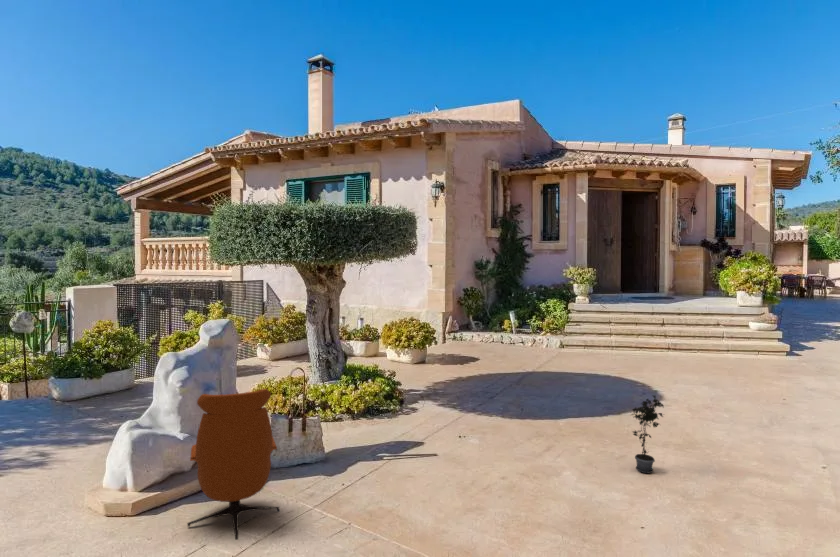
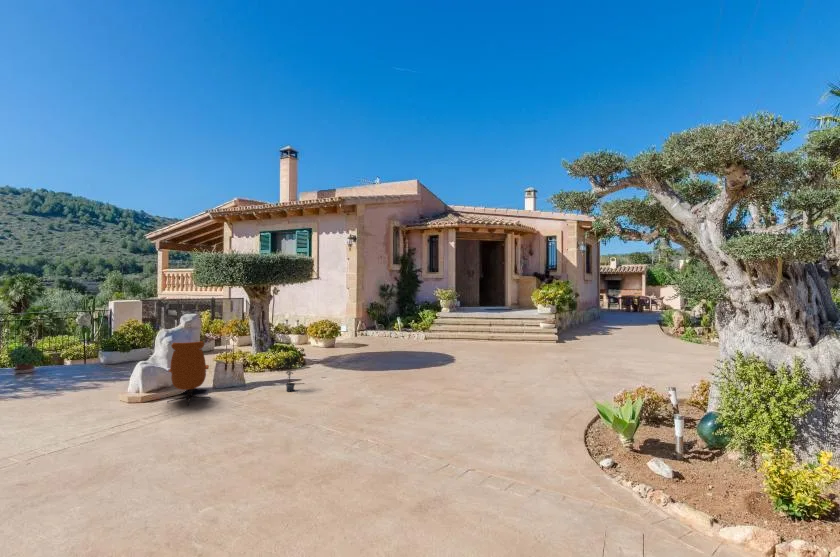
potted plant: present [632,396,664,473] -> present [283,355,298,392]

